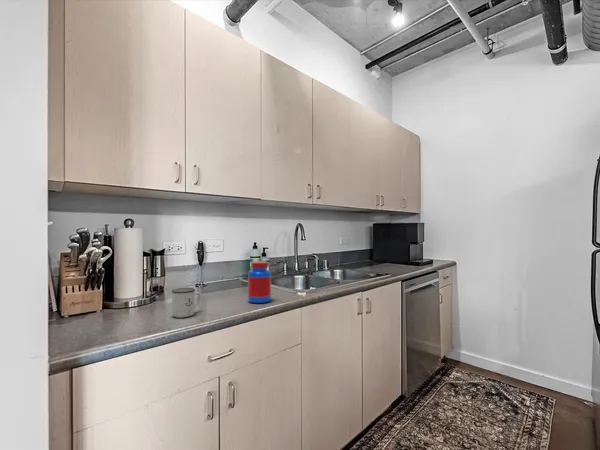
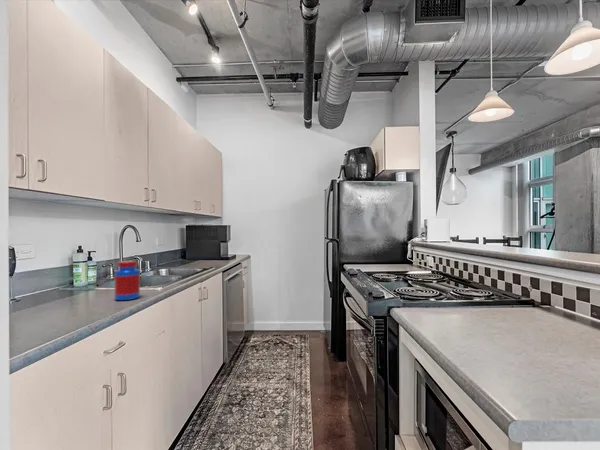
mug: present [172,288,201,318] -> none [47,292,76,323]

